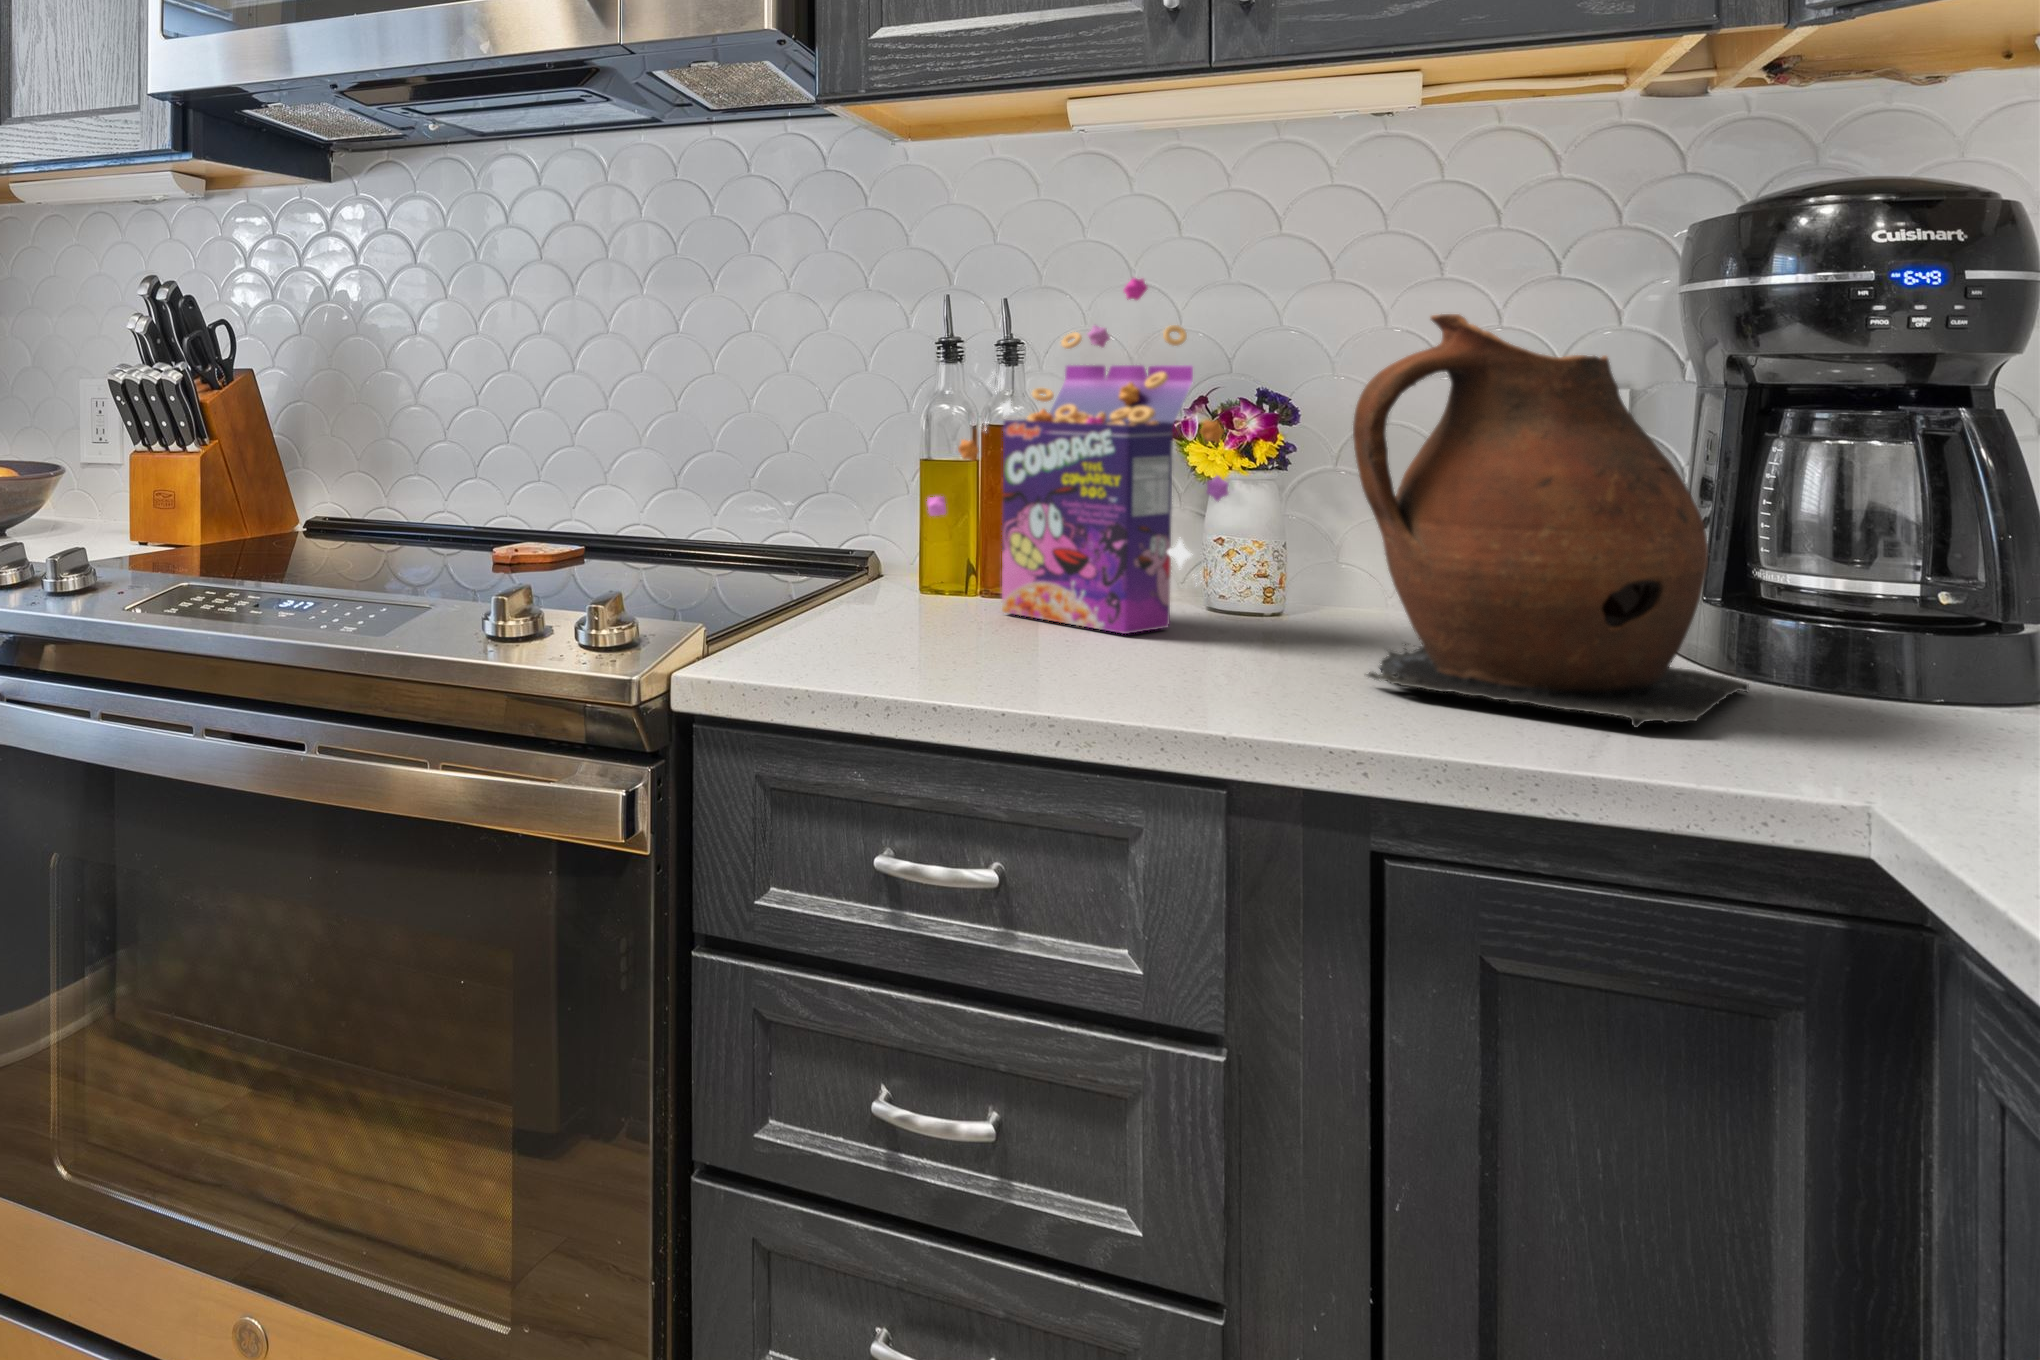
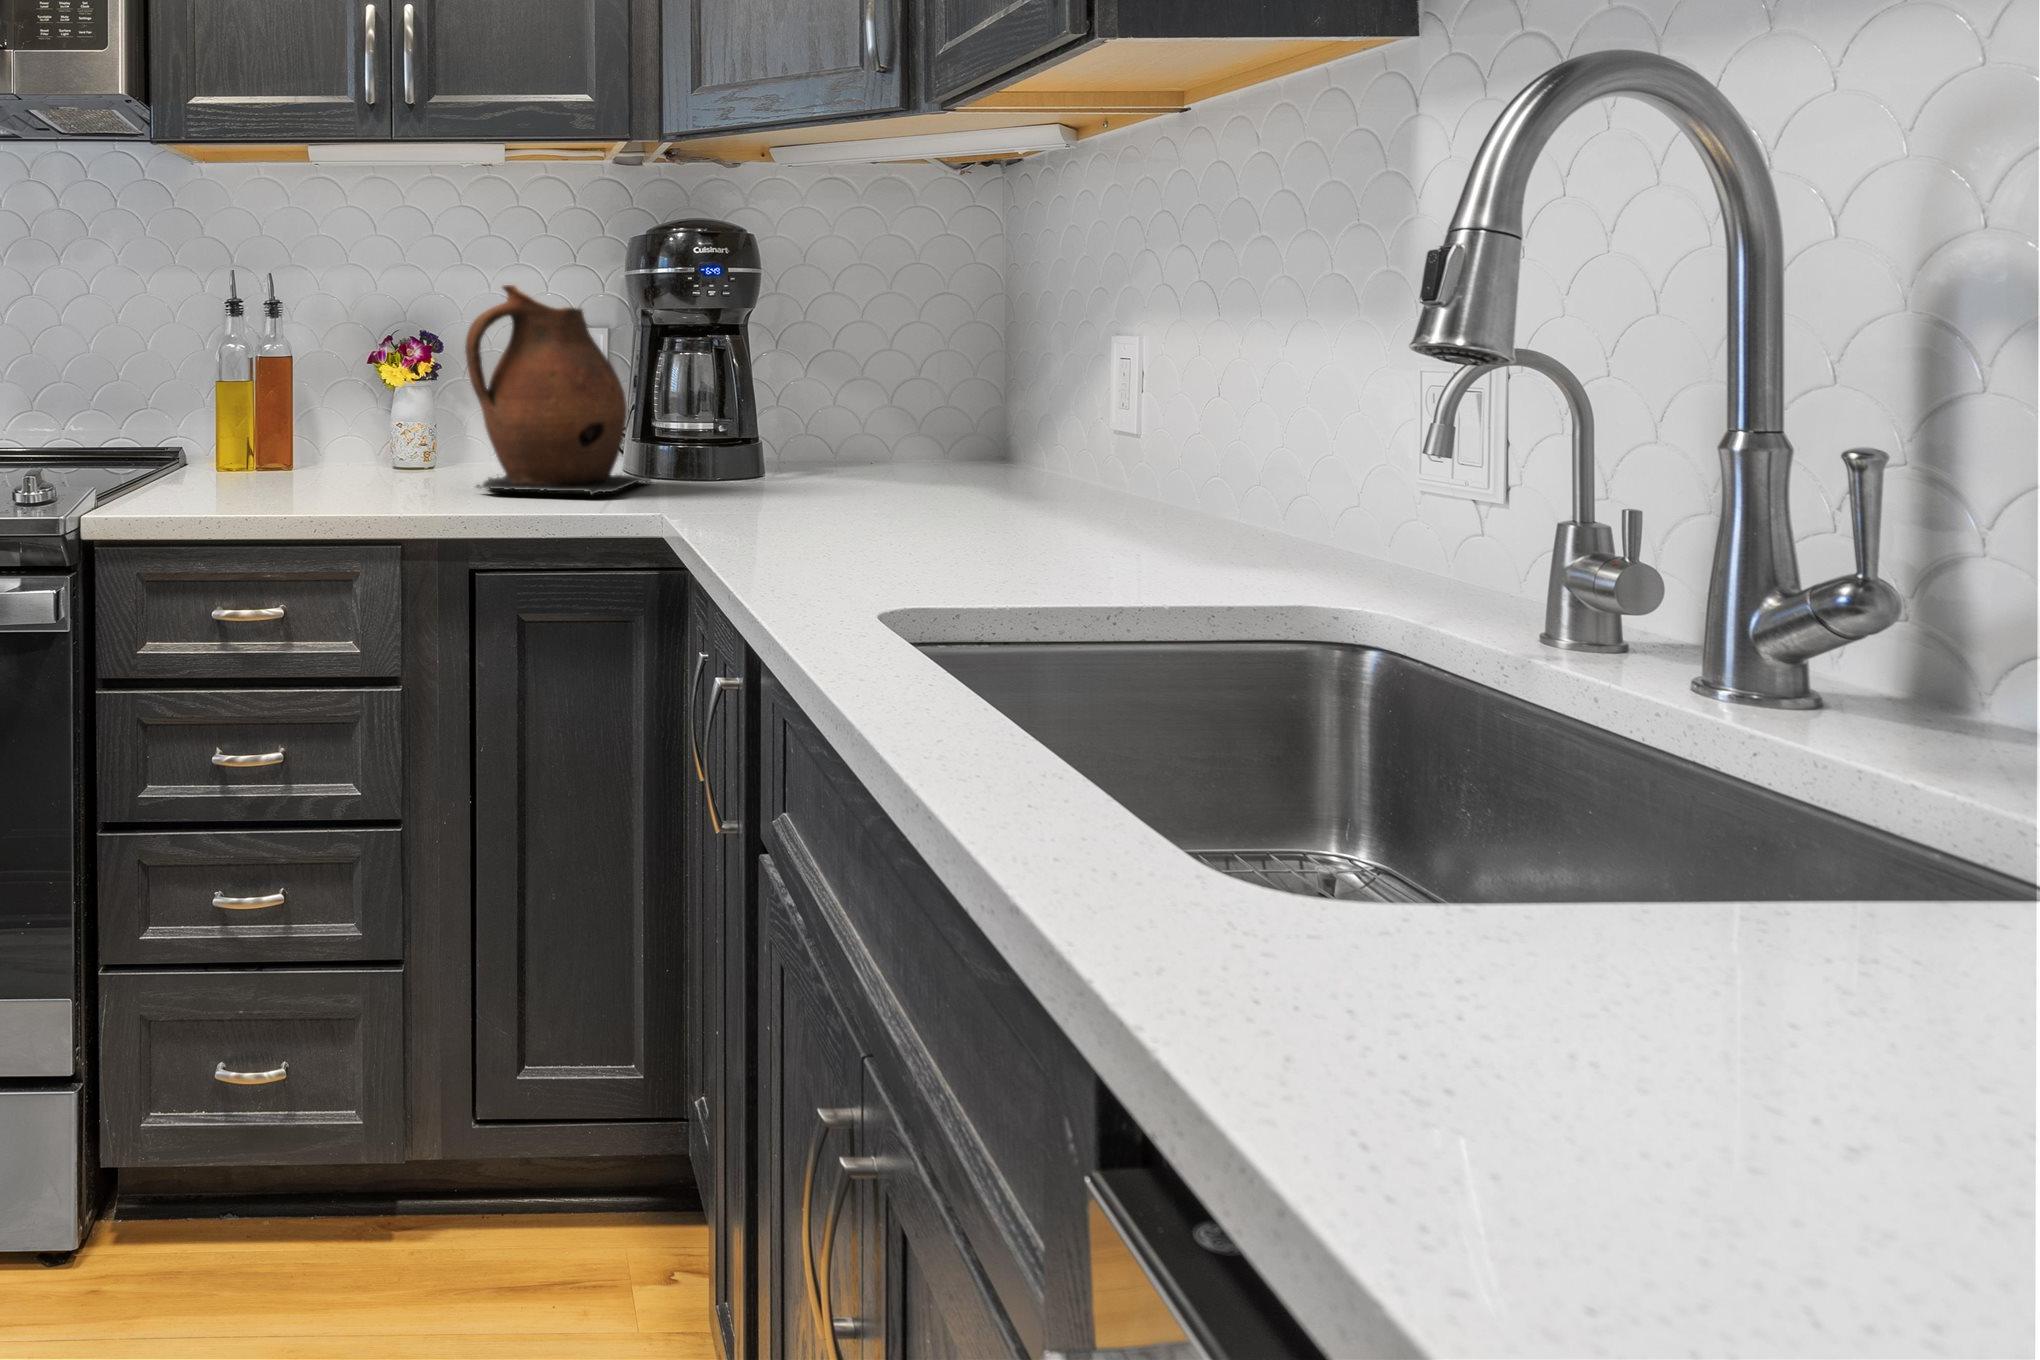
cereal box: present [928,278,1228,634] -> none [223,260,405,482]

